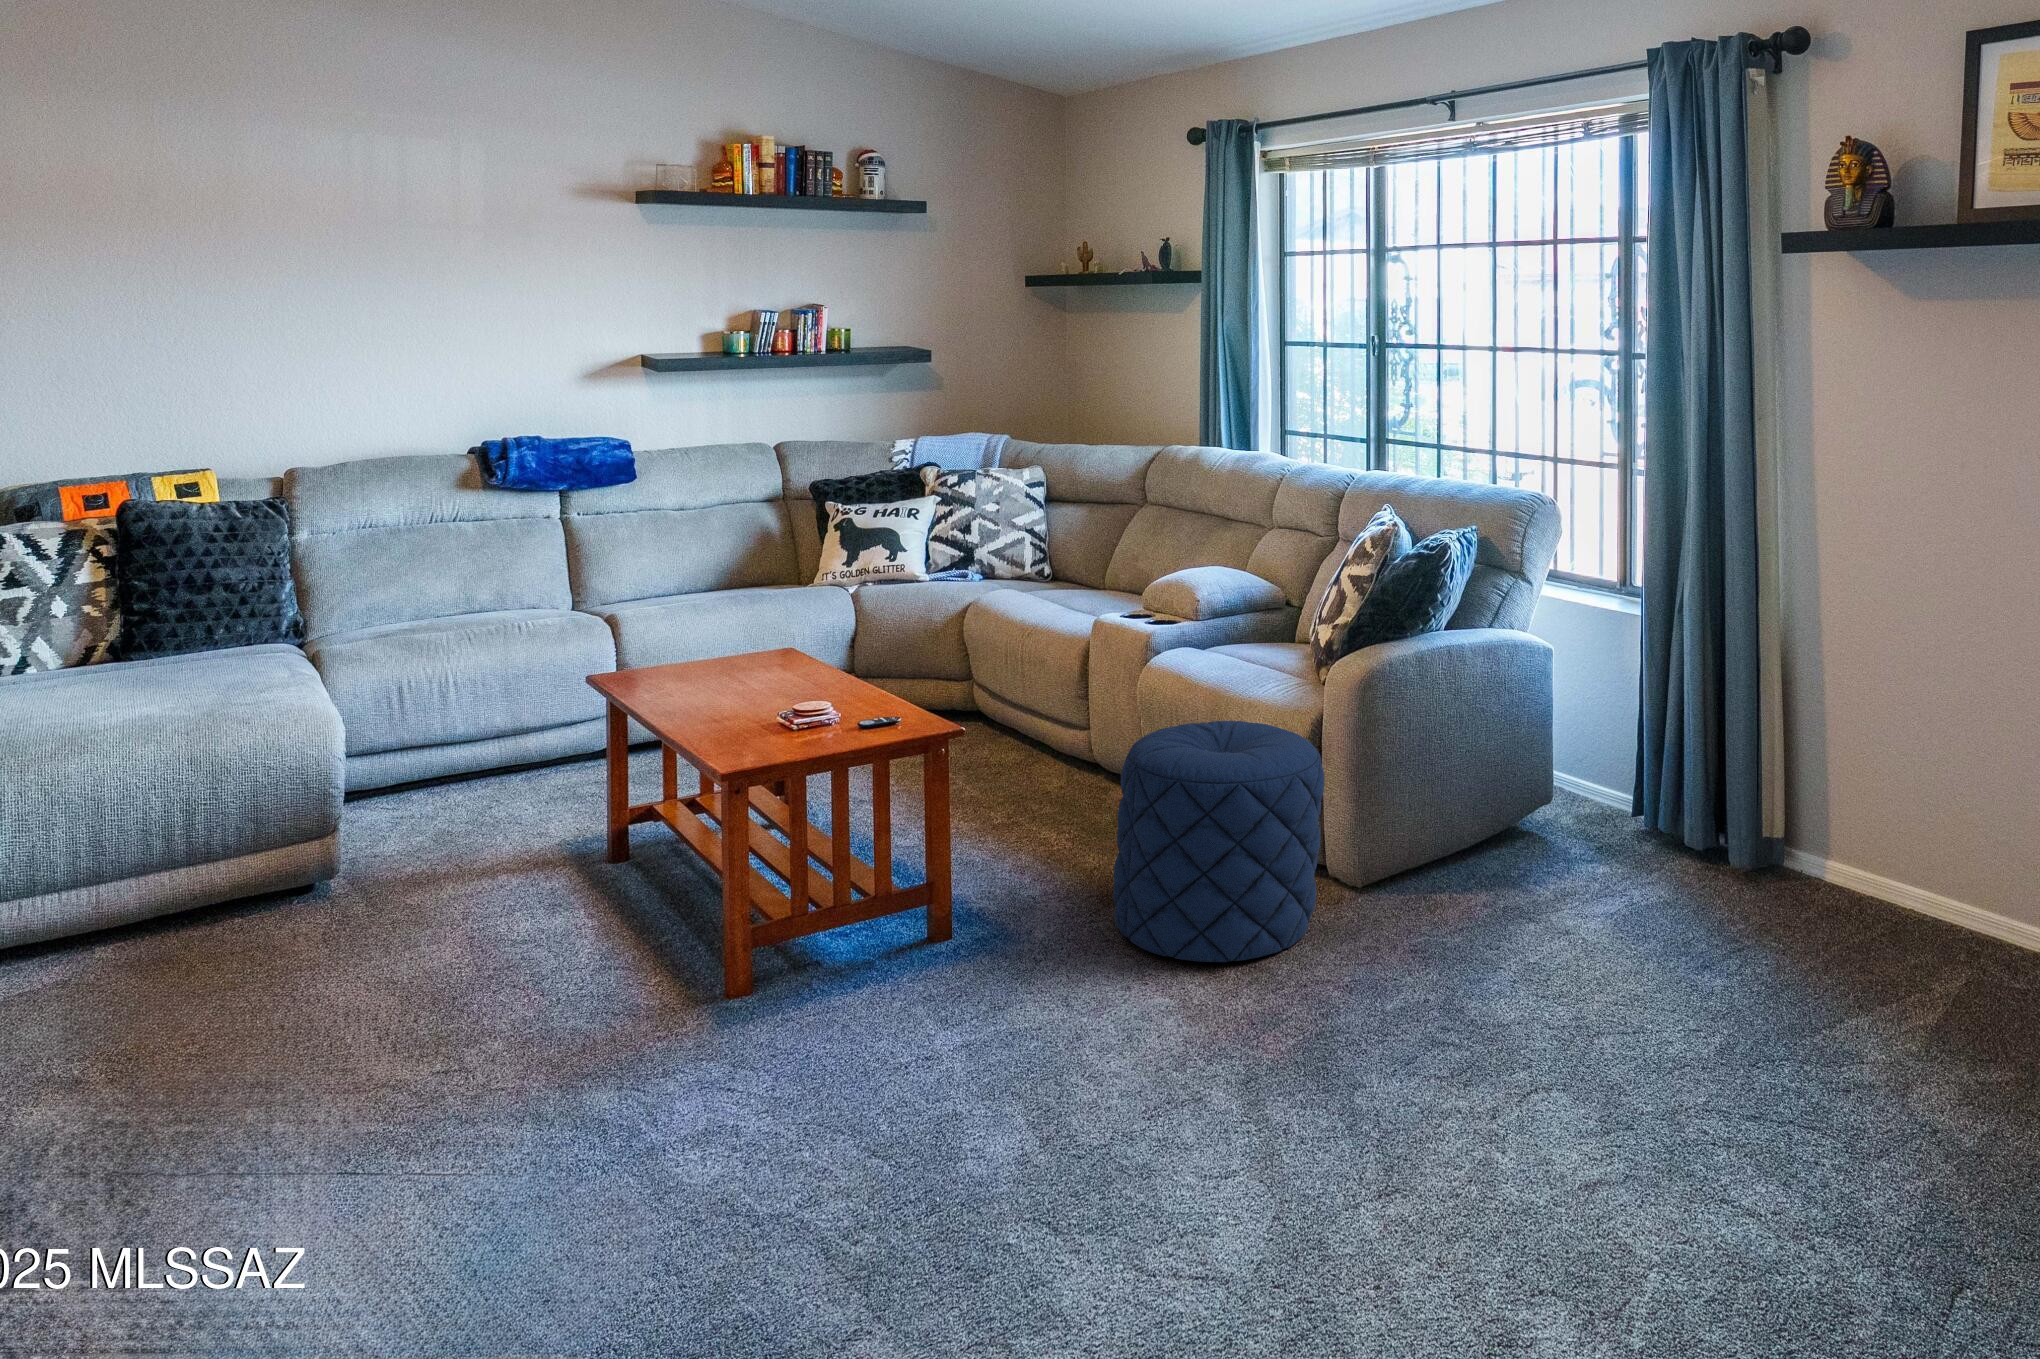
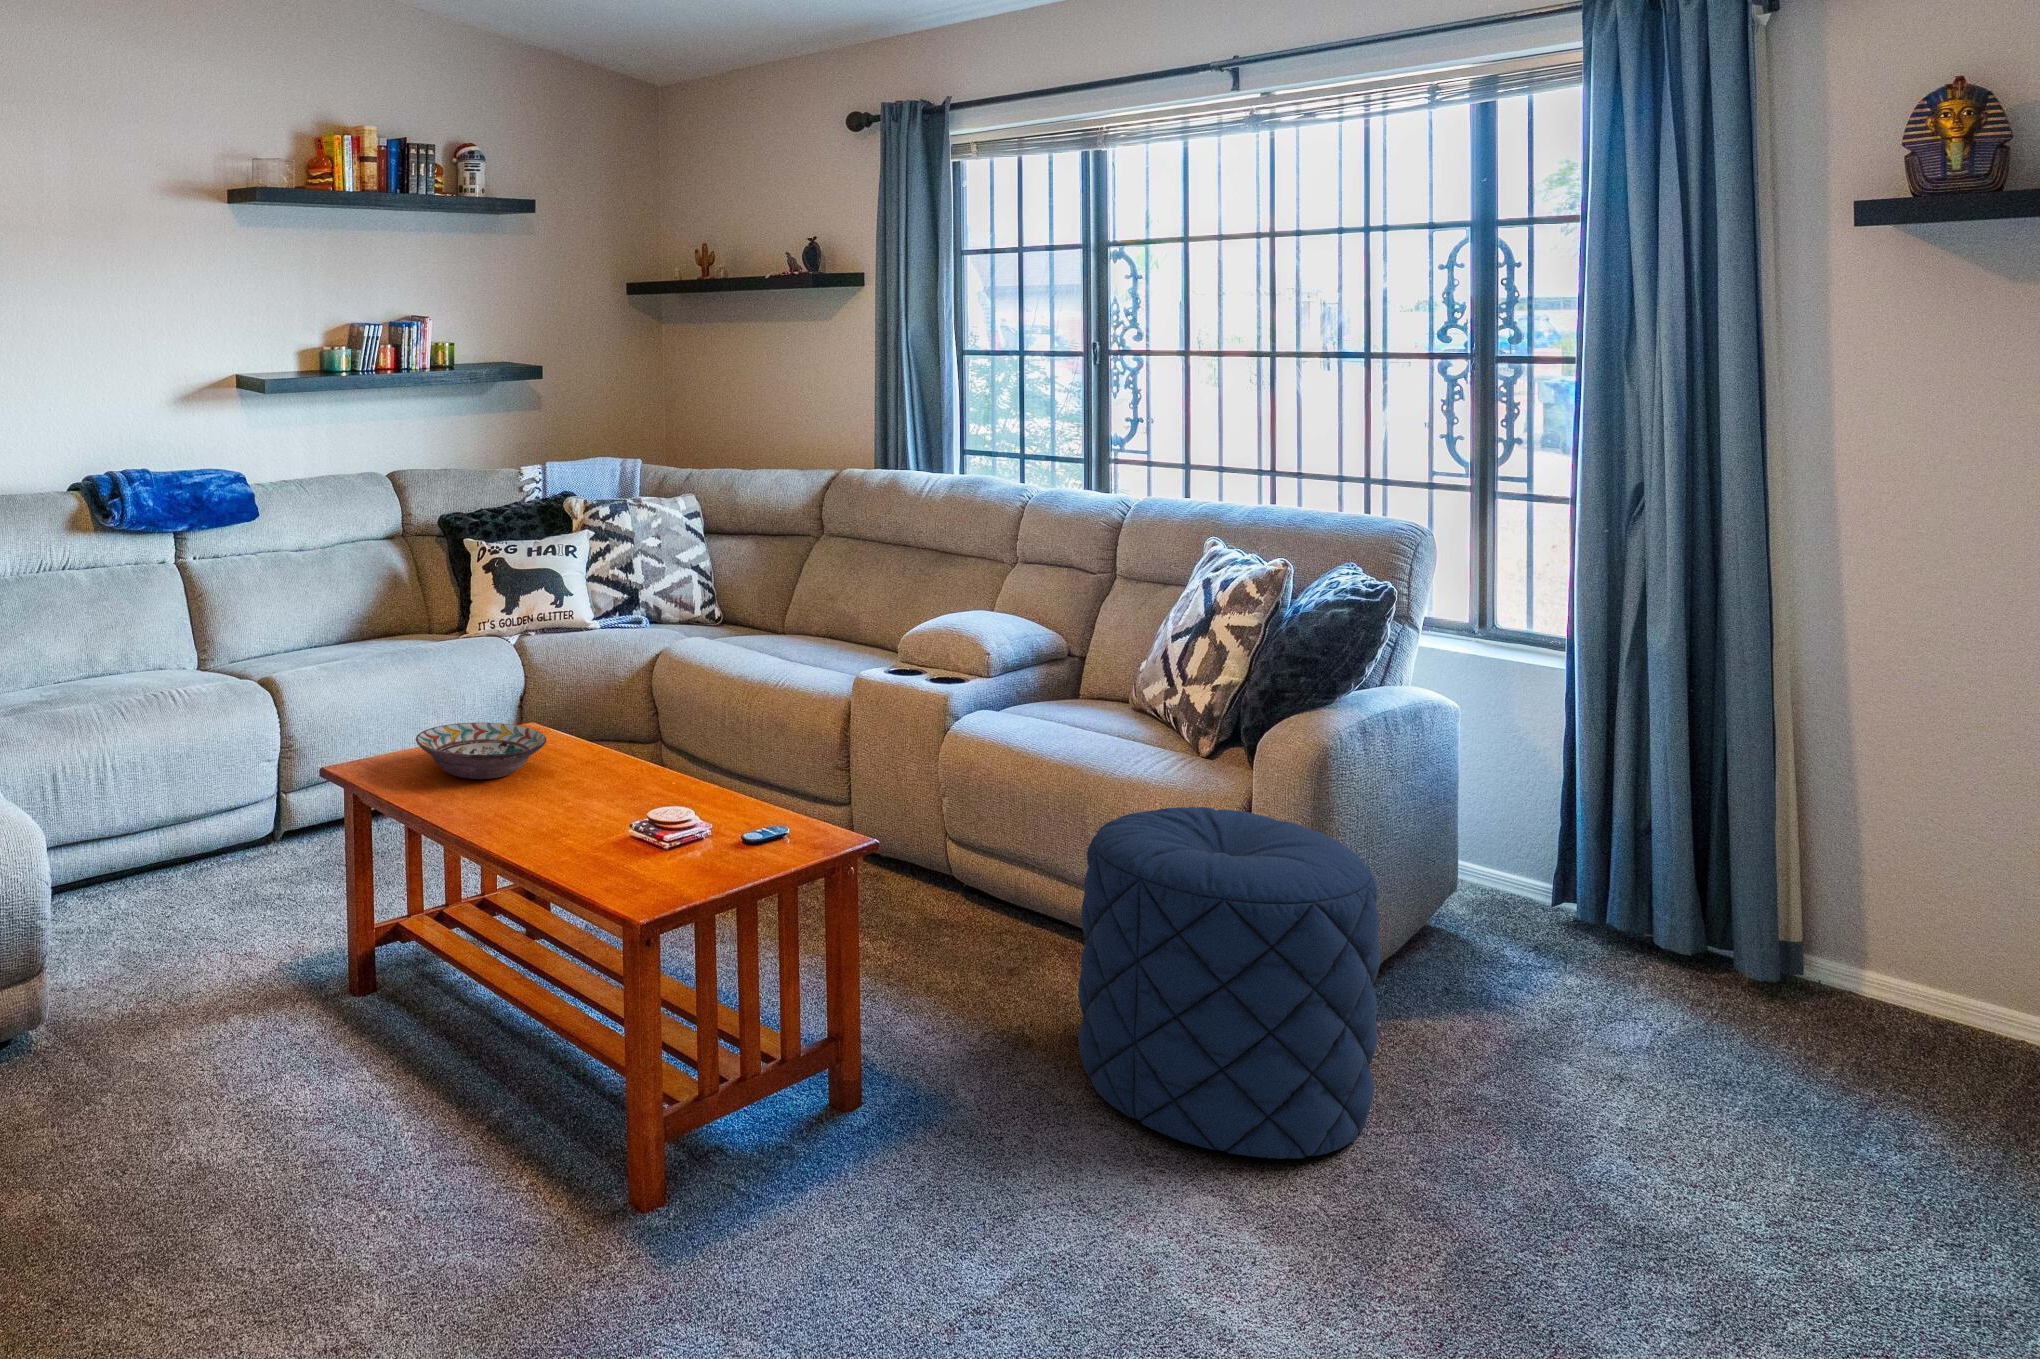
decorative bowl: none [669,650,781,693] -> present [416,723,546,779]

